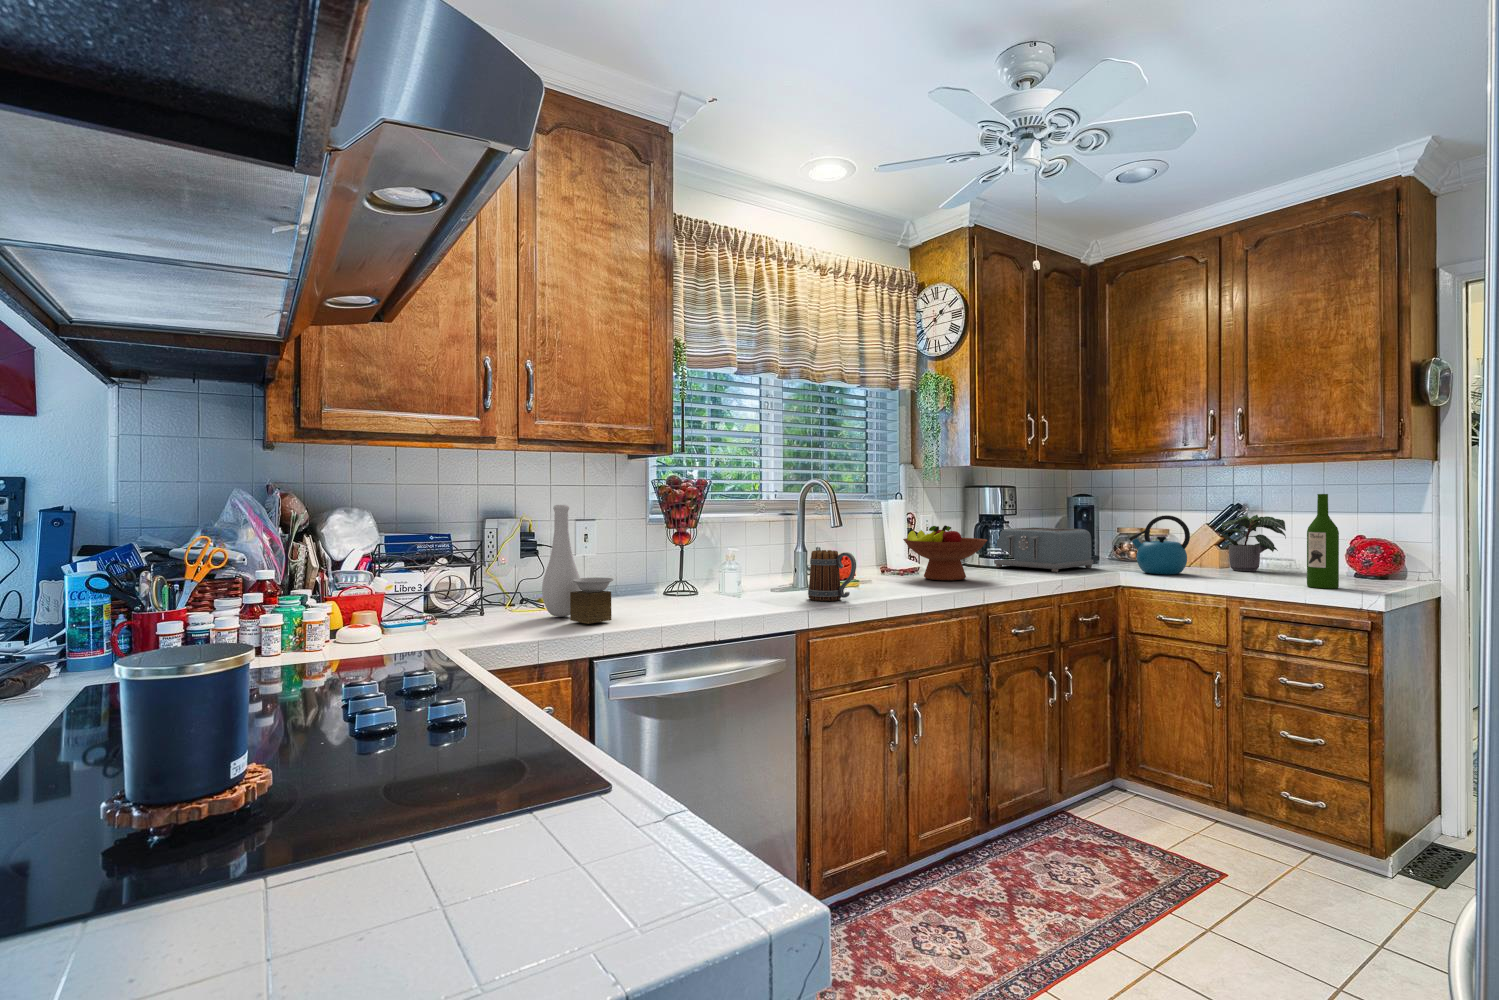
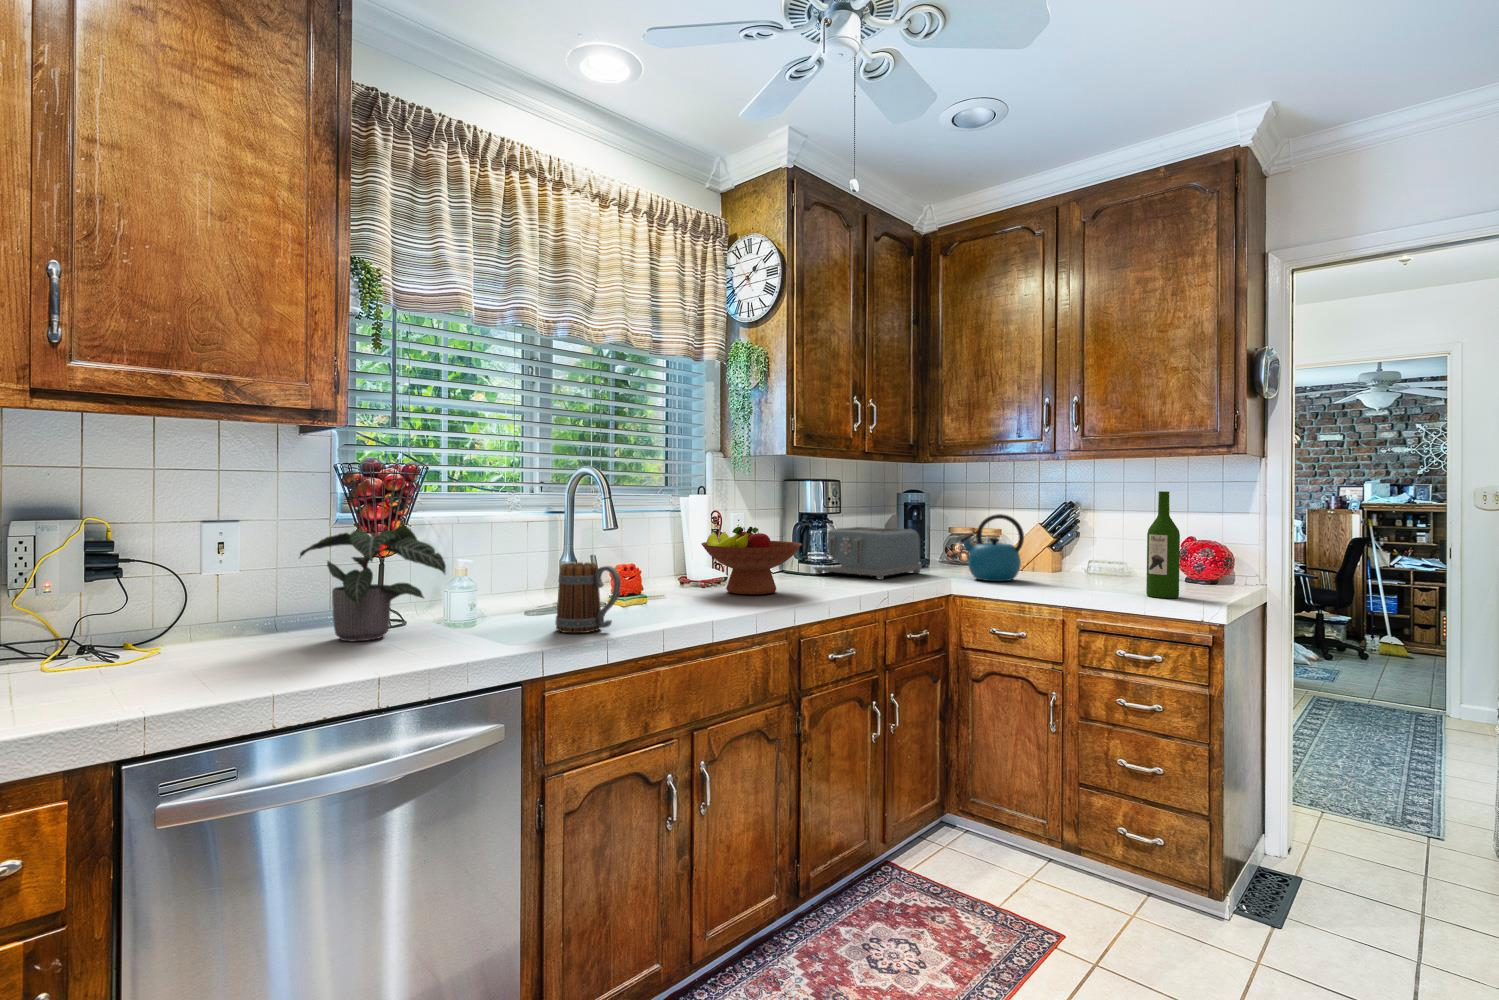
vase: present [542,505,614,624] -> none [79,499,201,697]
potted plant: present [1220,515,1286,571] -> present [300,525,446,641]

